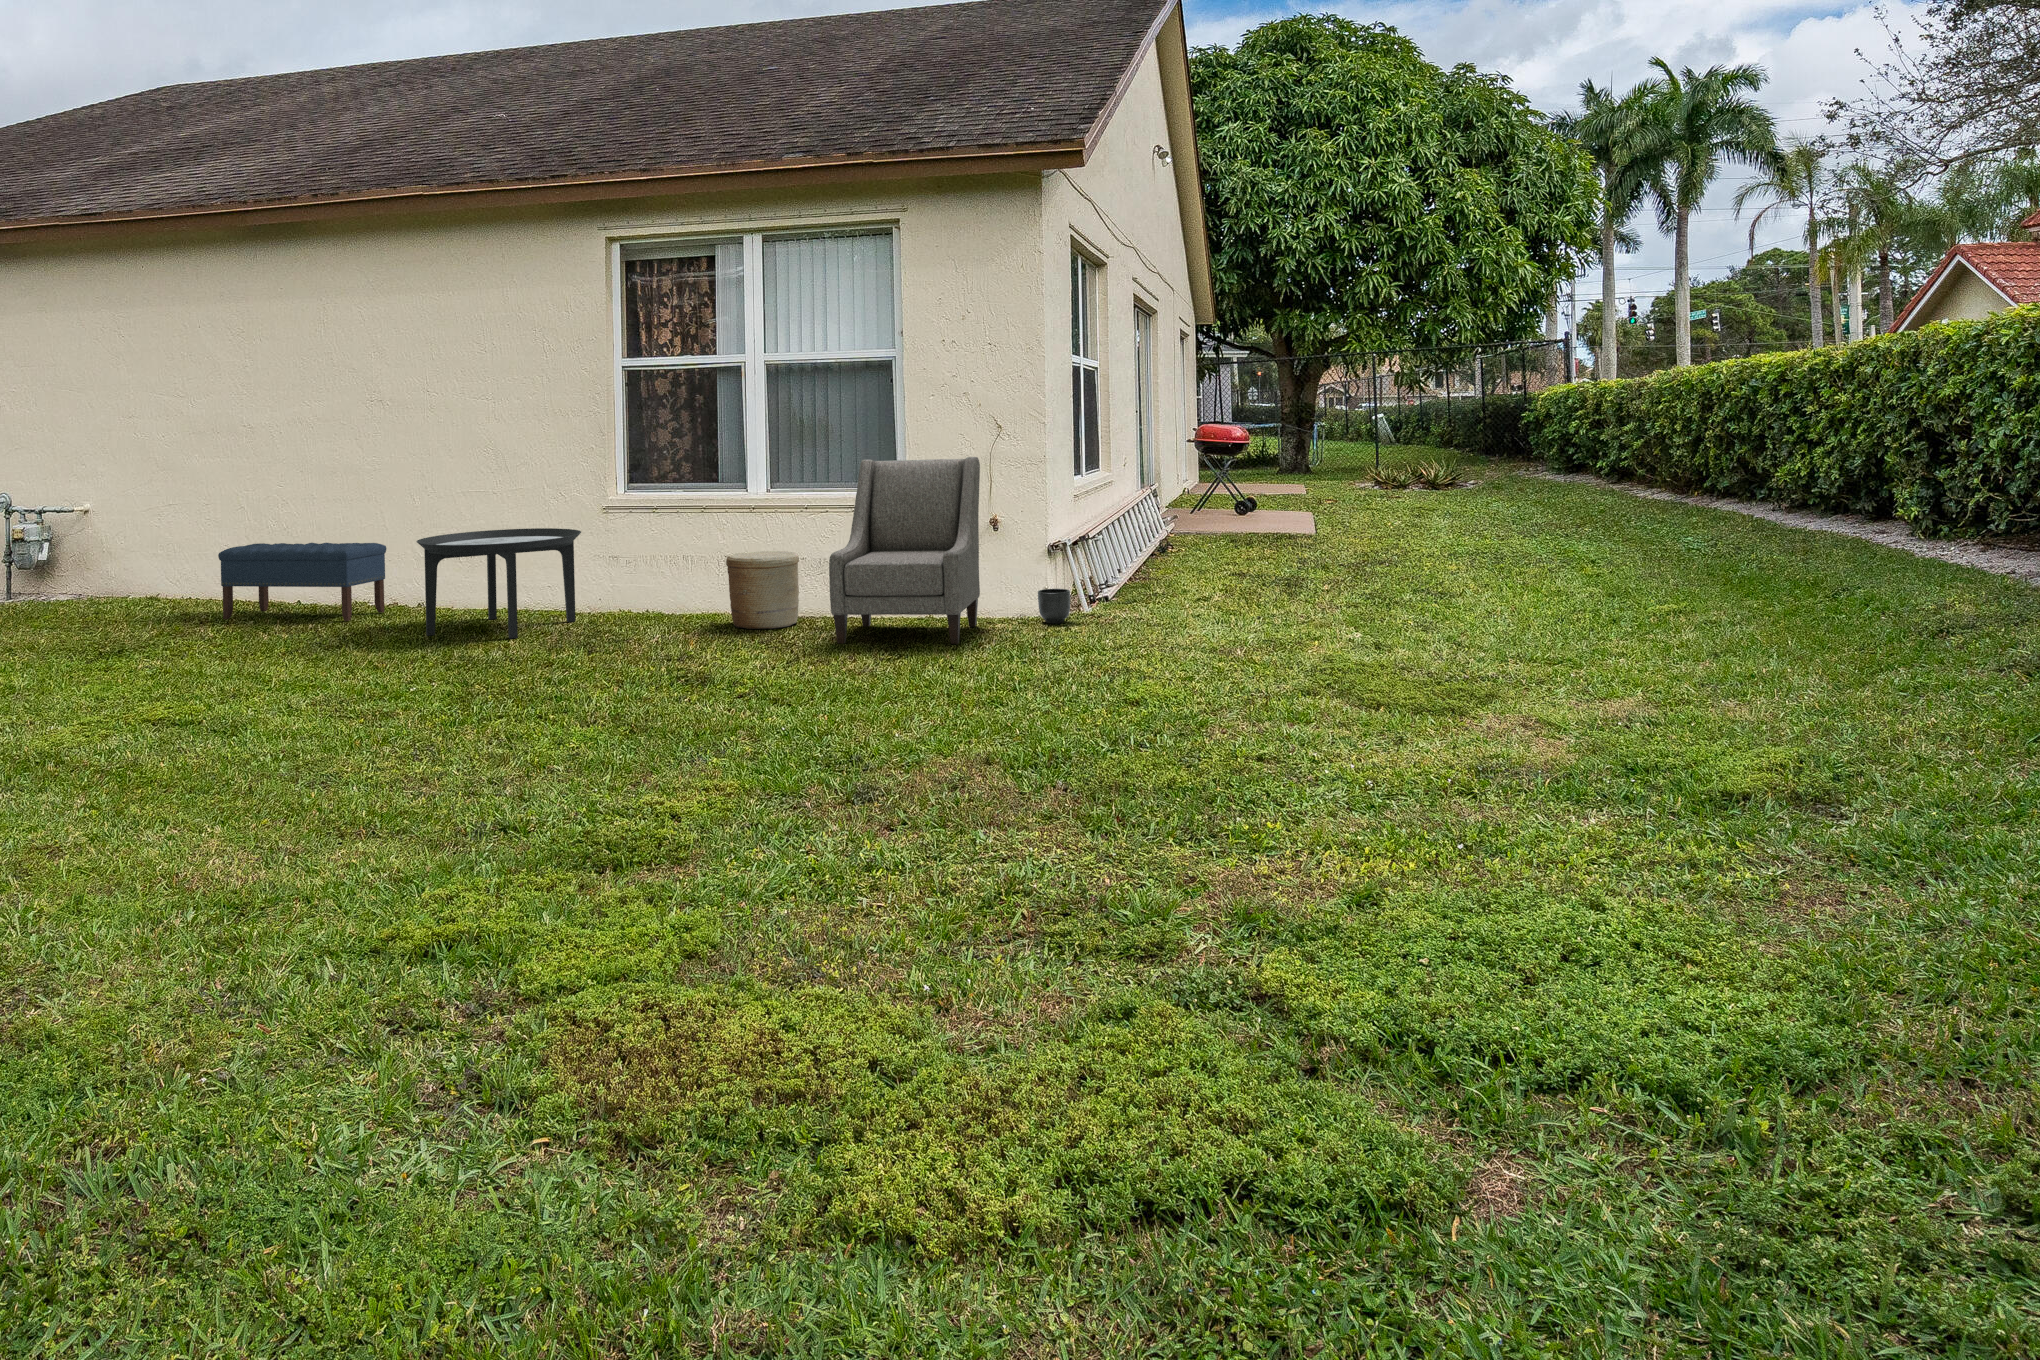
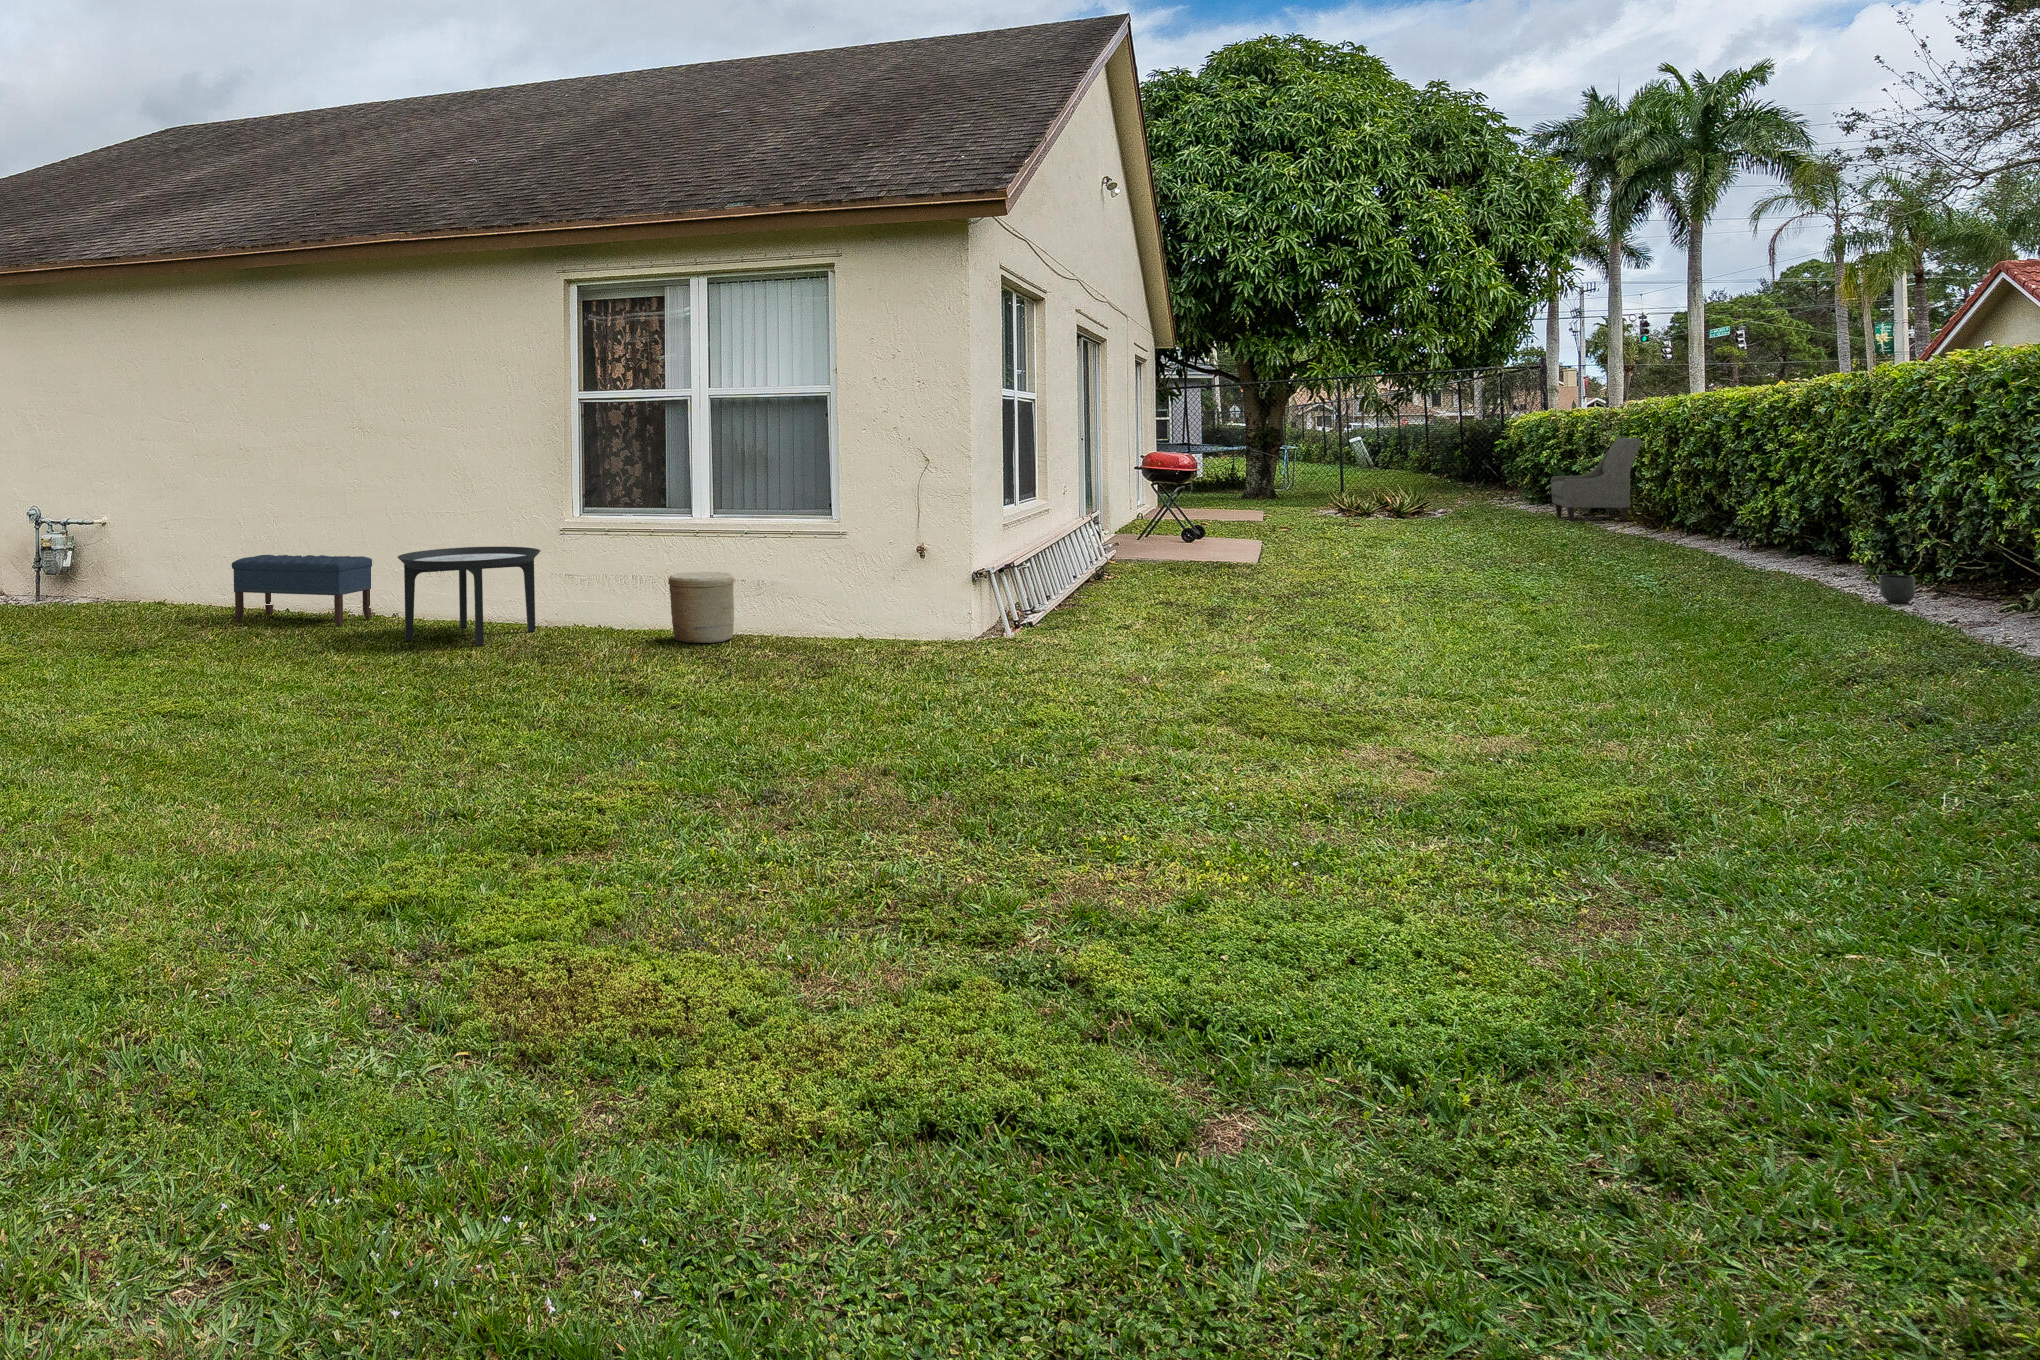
chair: present [829,457,980,644] -> present [1551,436,1642,521]
planter: present [1038,589,1070,624] -> present [1879,575,1915,604]

